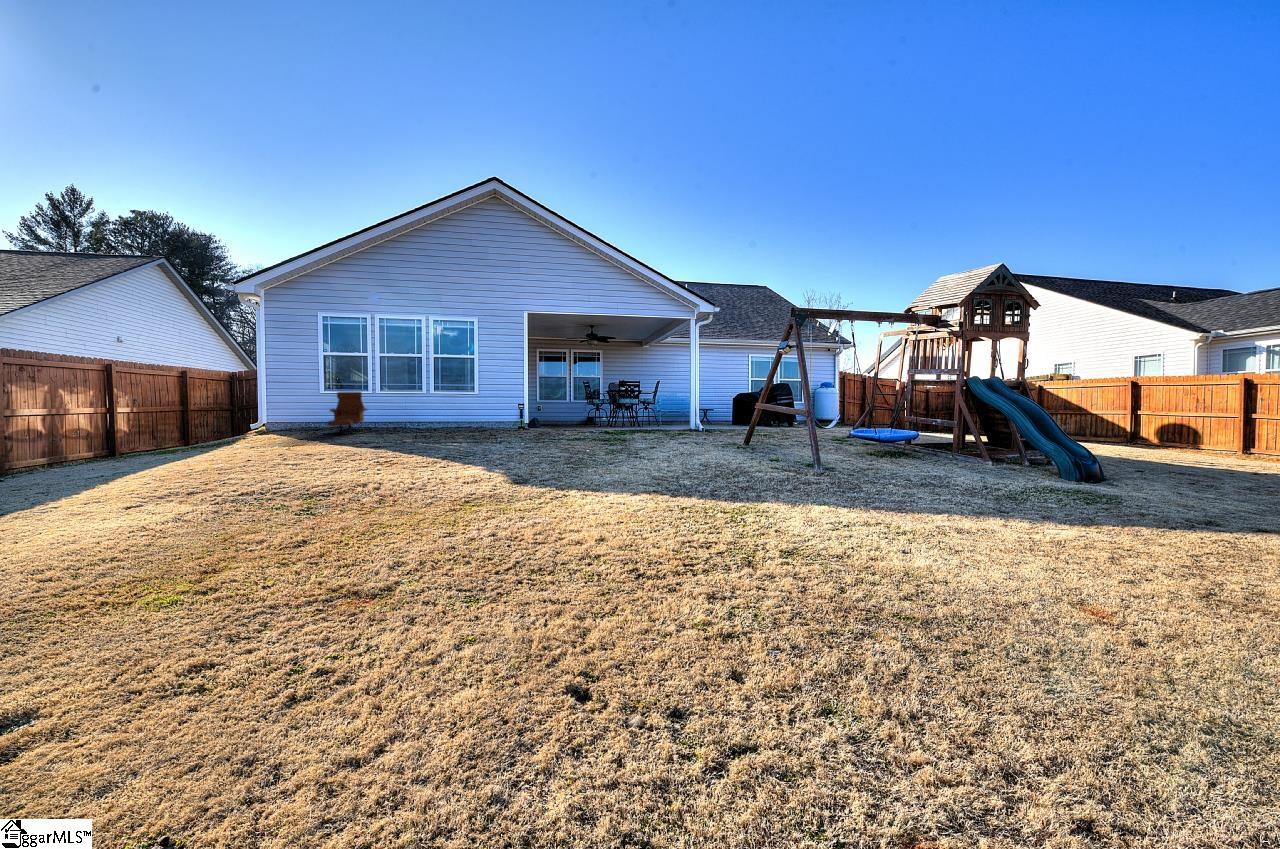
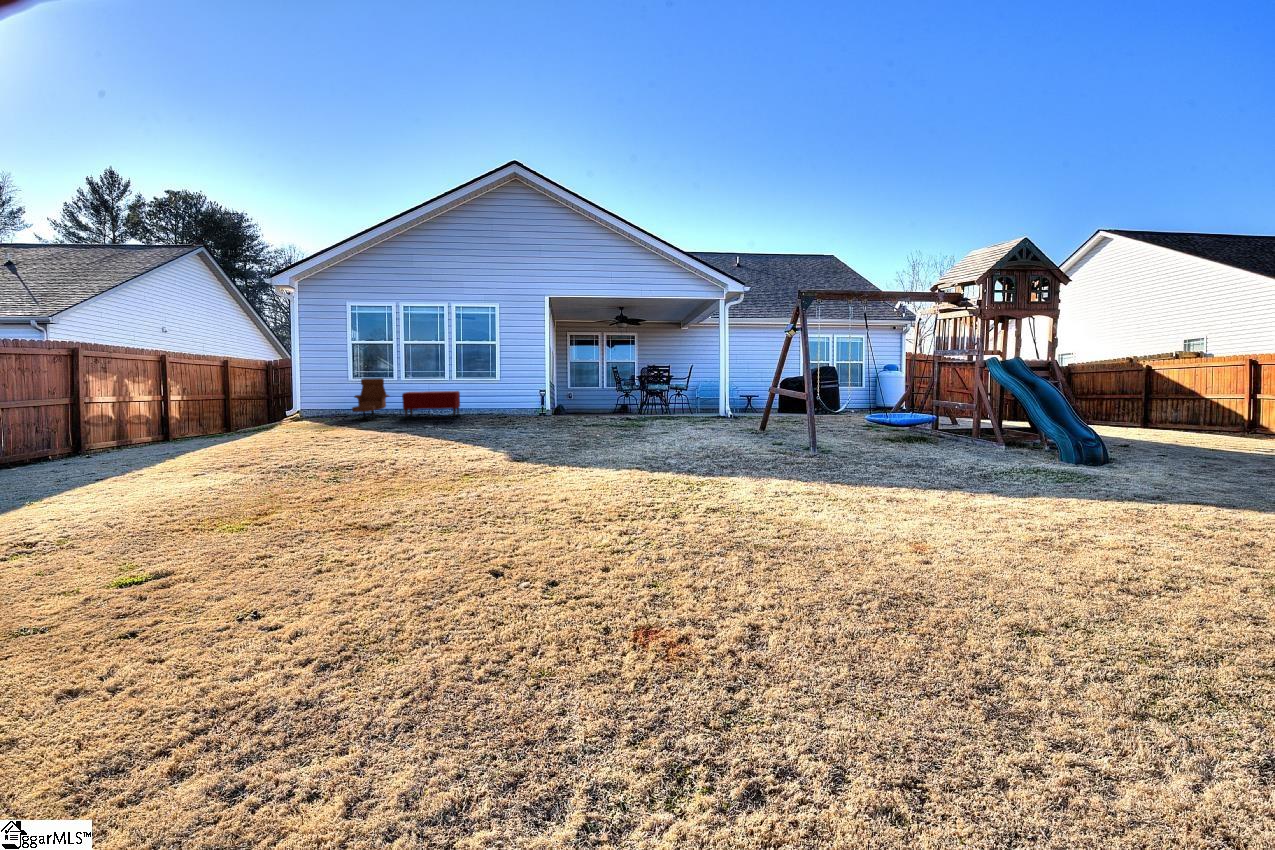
bench: none [382,404,442,431] -> present [402,391,460,417]

